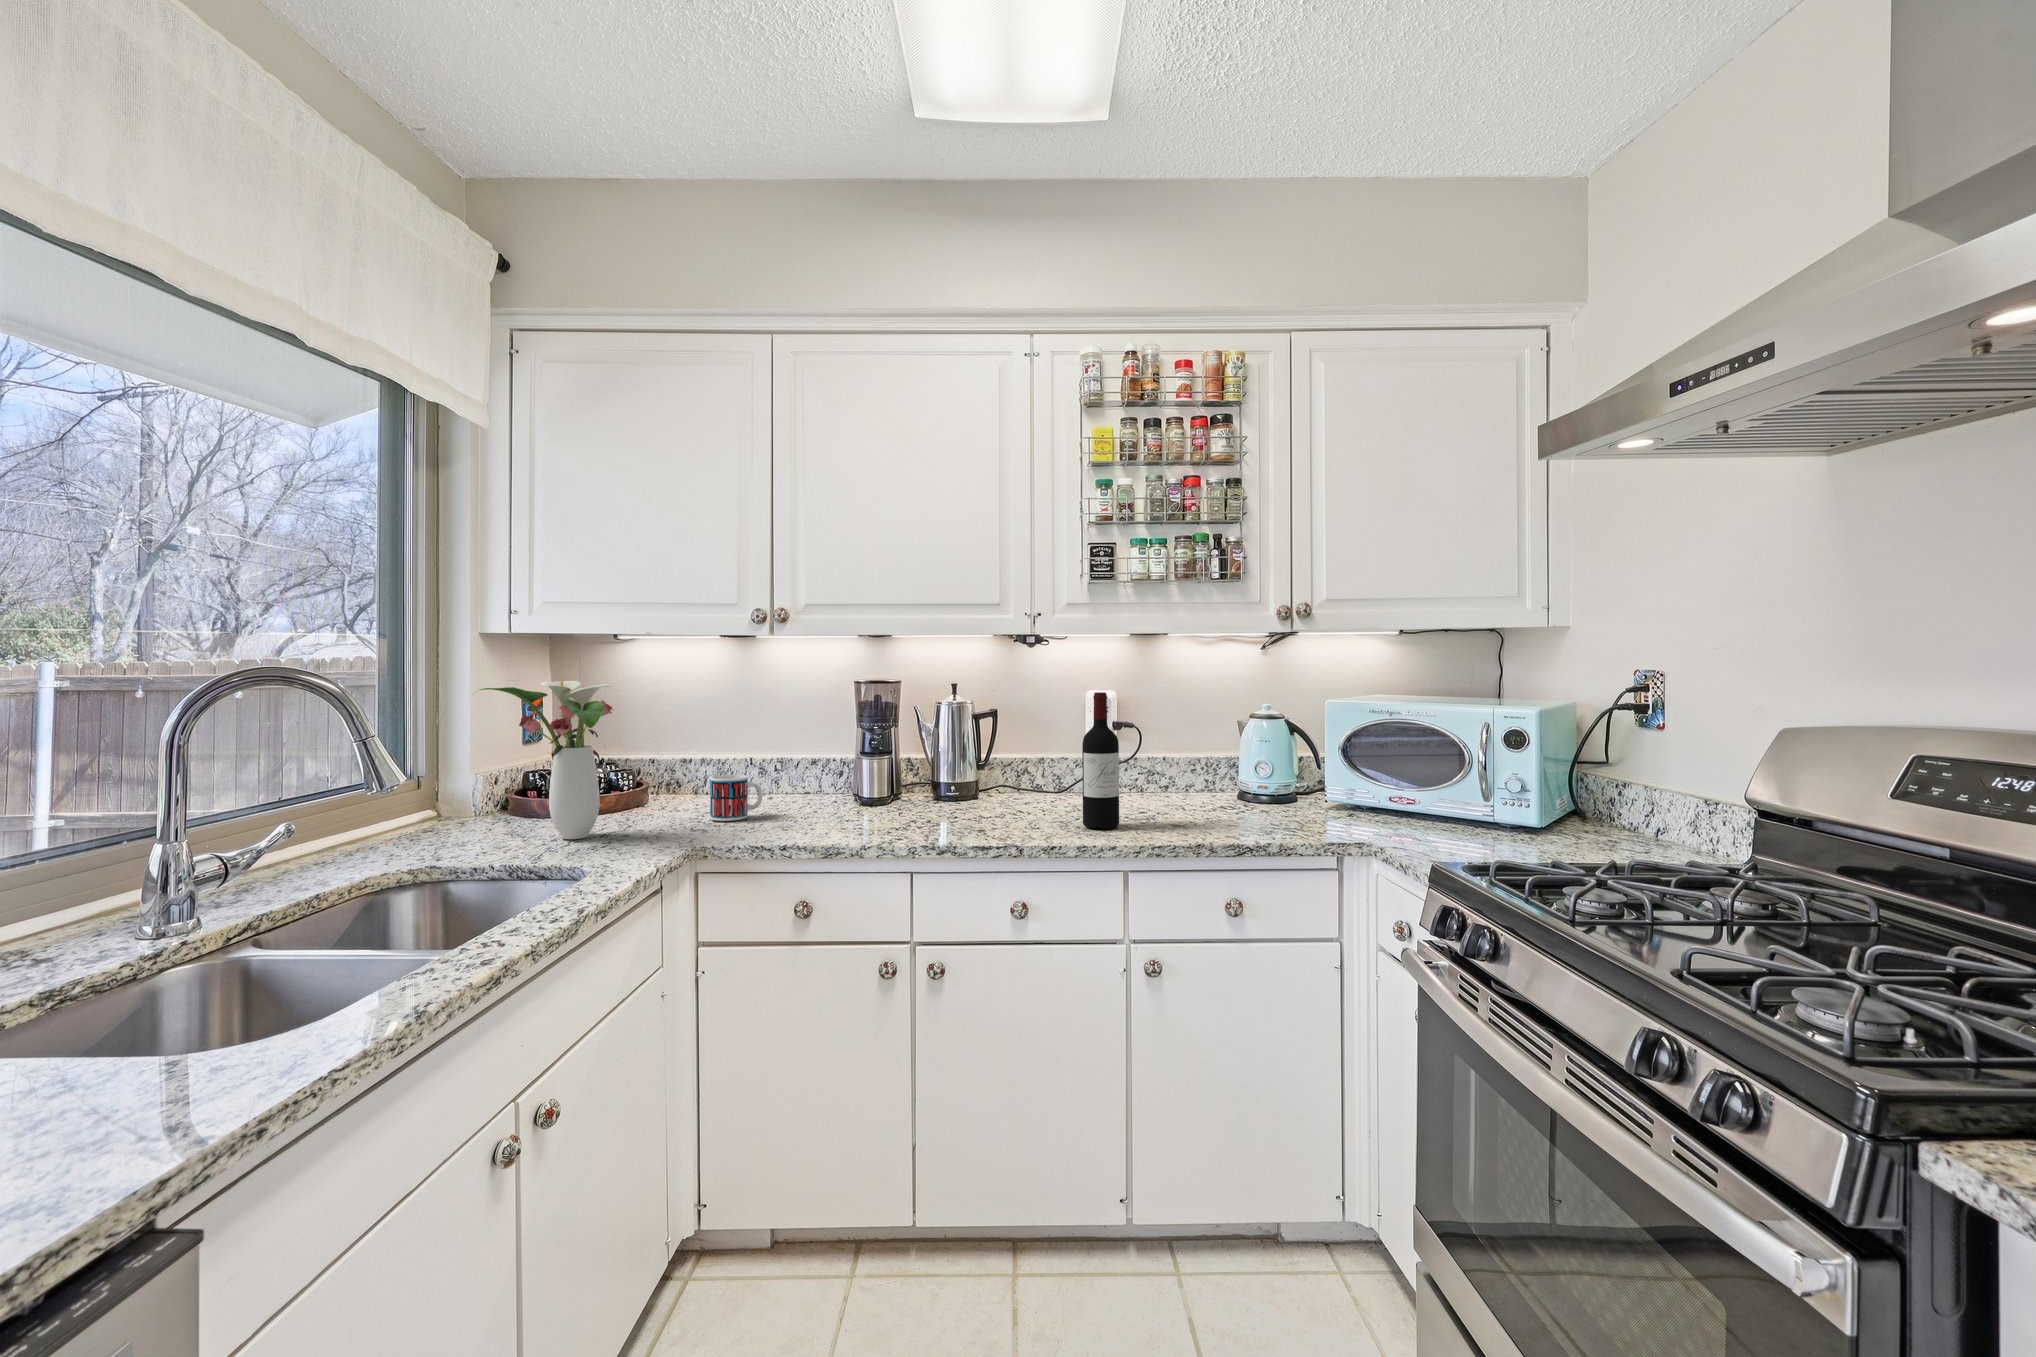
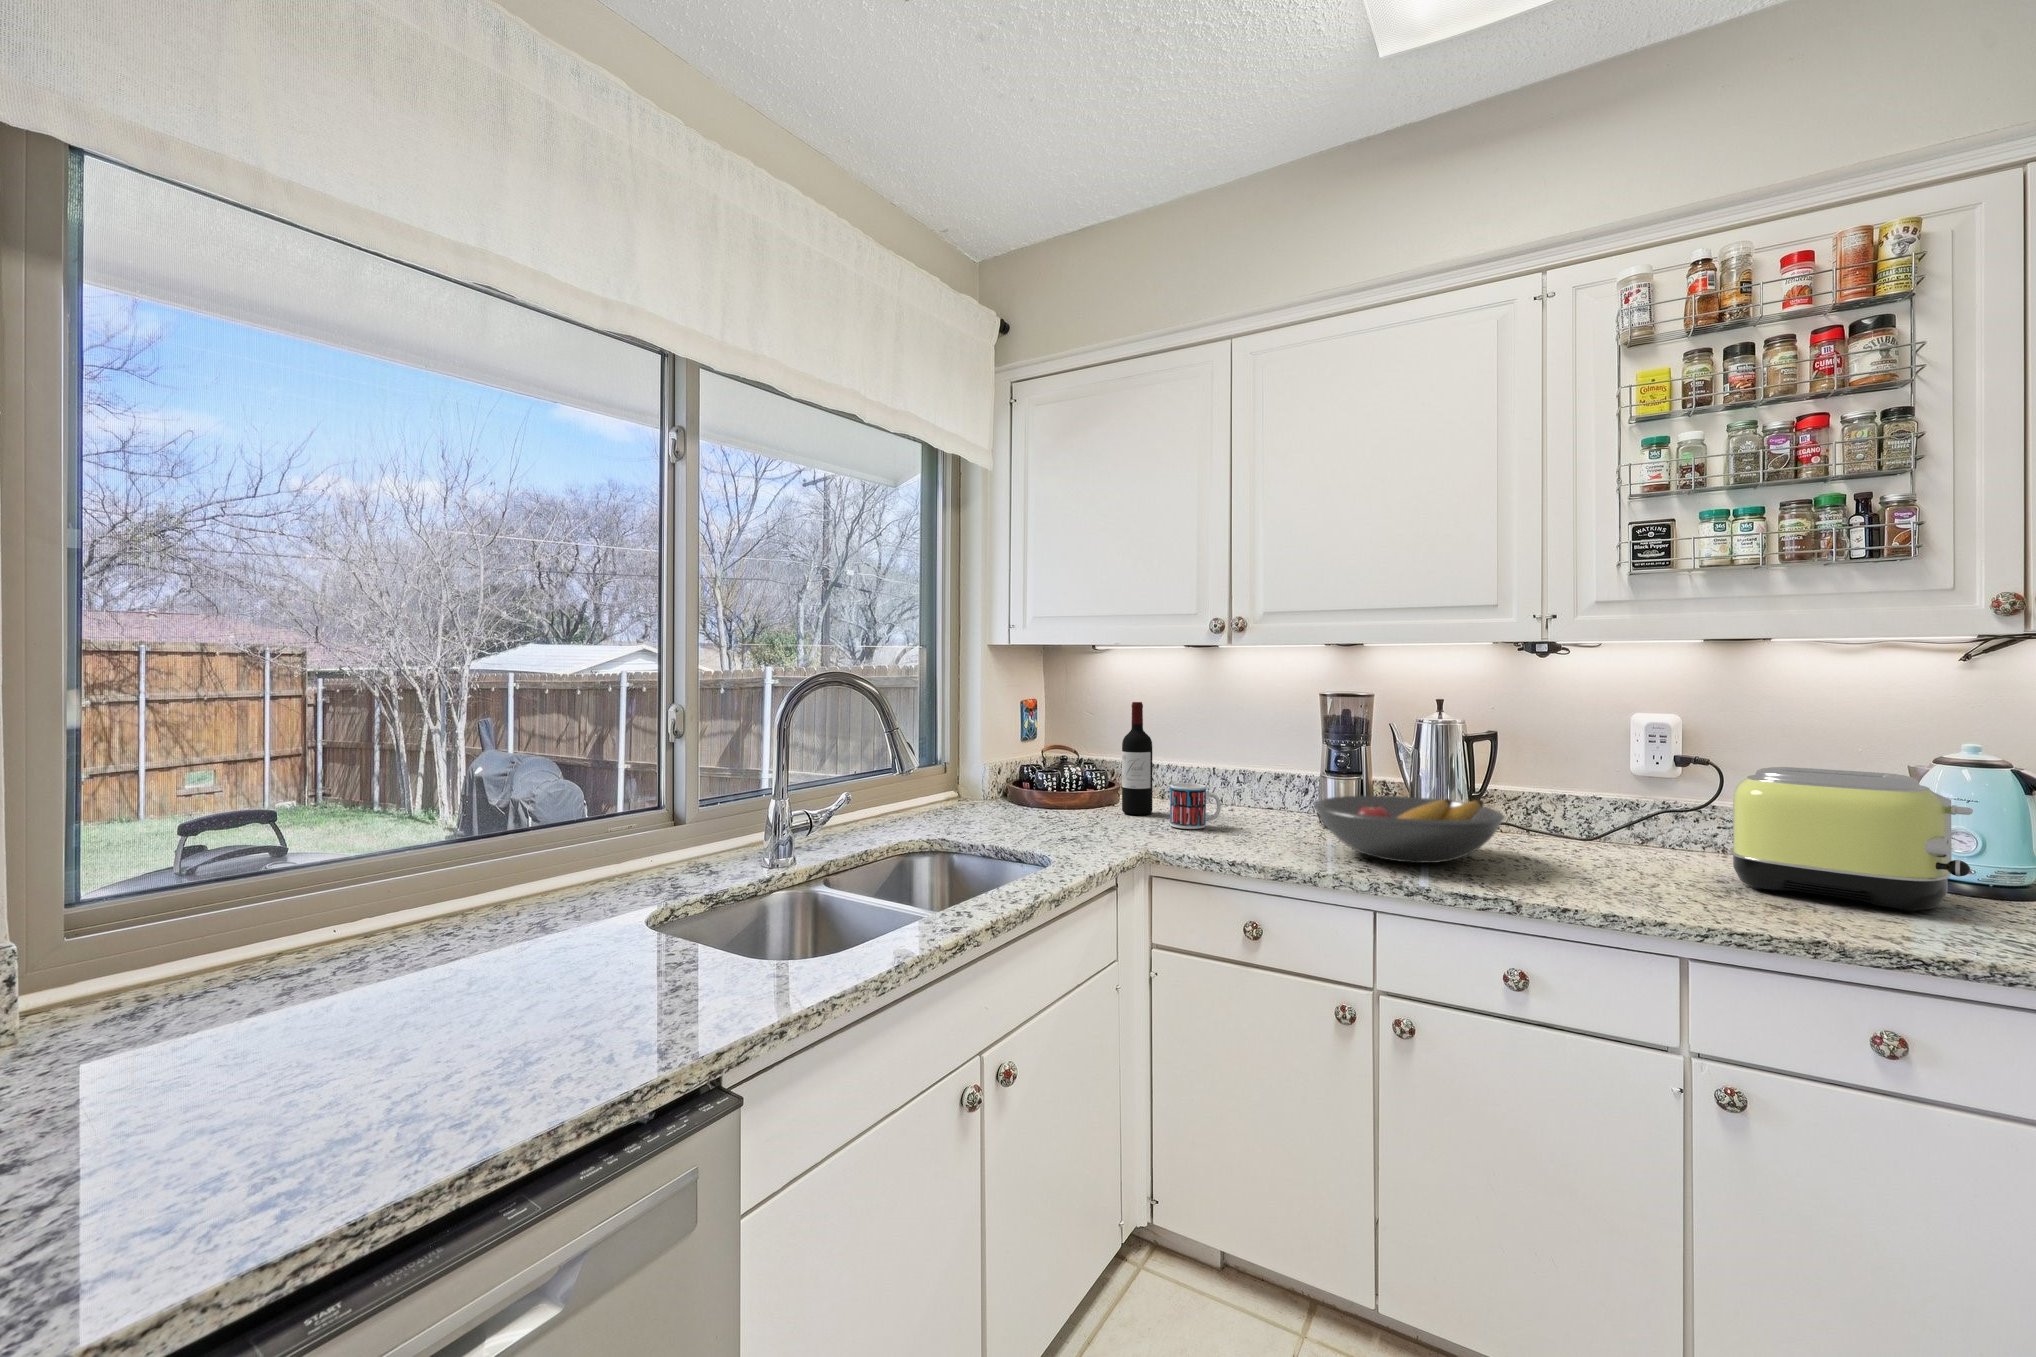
flower arrangement: present [476,679,612,839] -> none [973,686,1082,831]
wine bottle: present [1082,692,1119,829] -> present [1122,702,1152,815]
toaster: none [1150,728,1270,820] -> present [1730,767,1973,912]
fruit bowl: none [856,768,1008,826] -> present [1315,796,1504,863]

